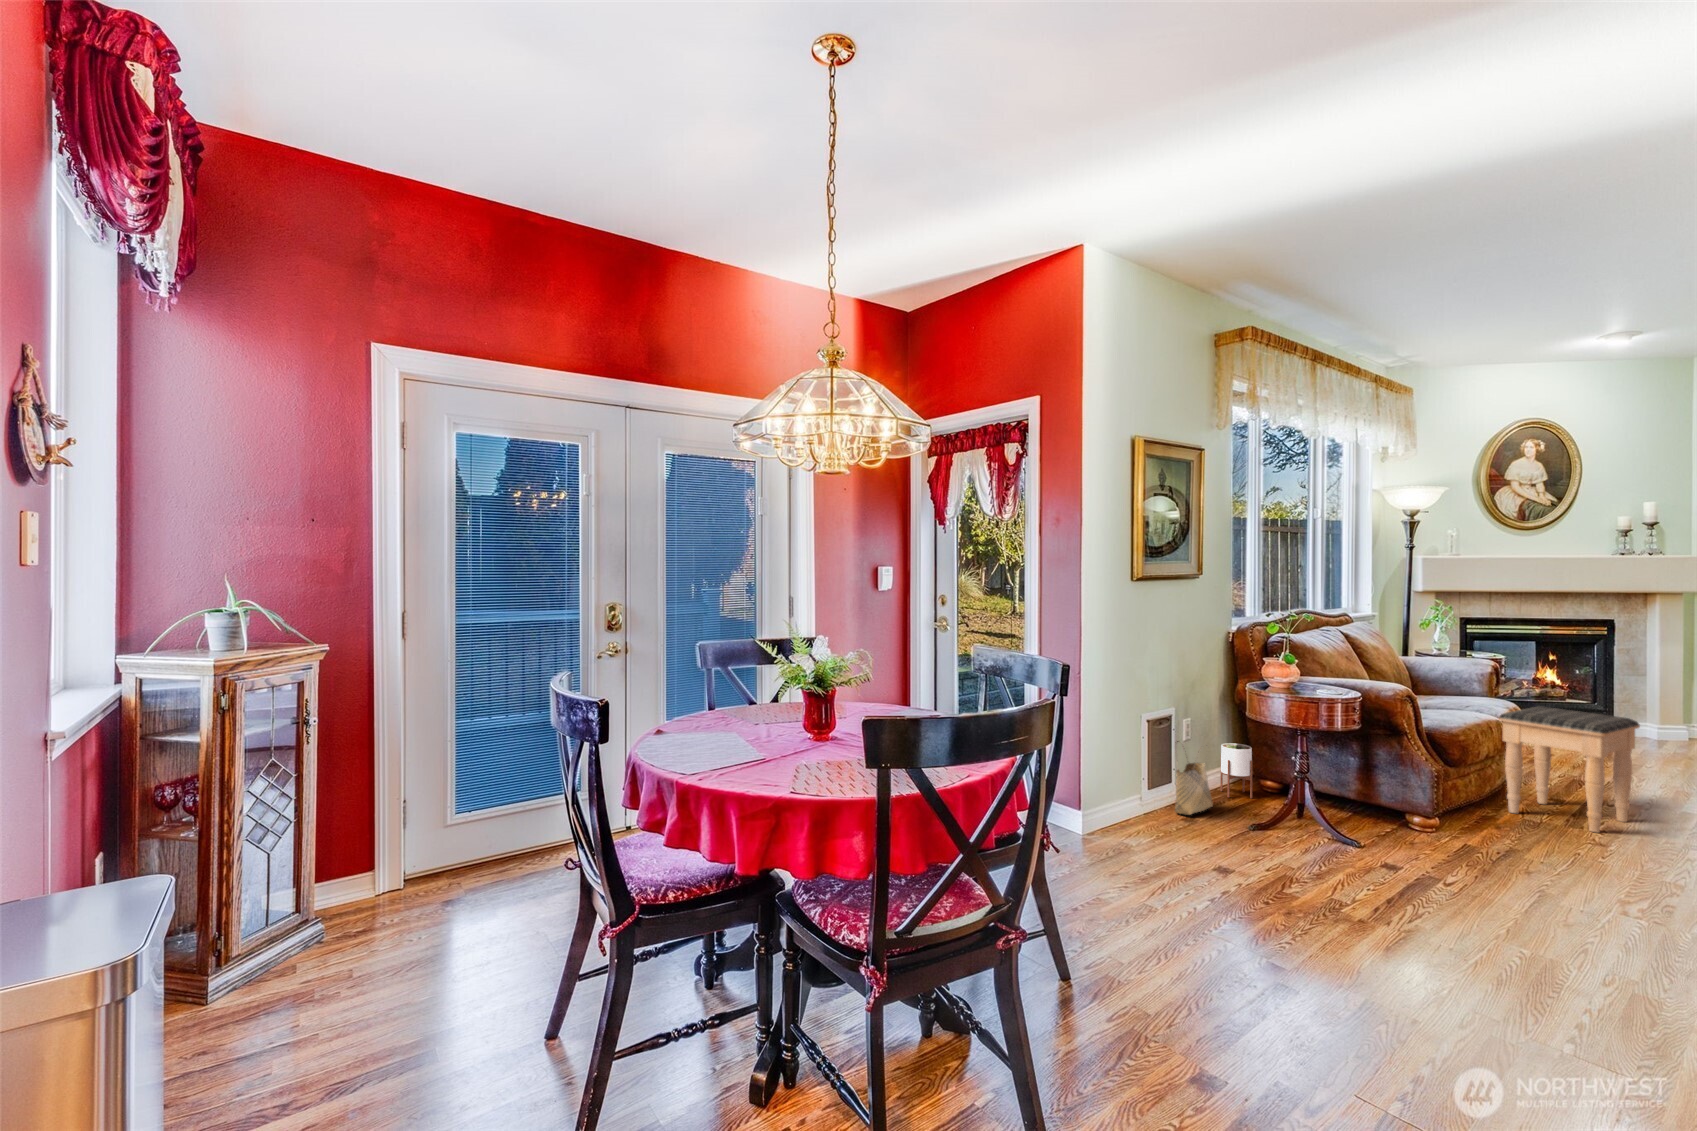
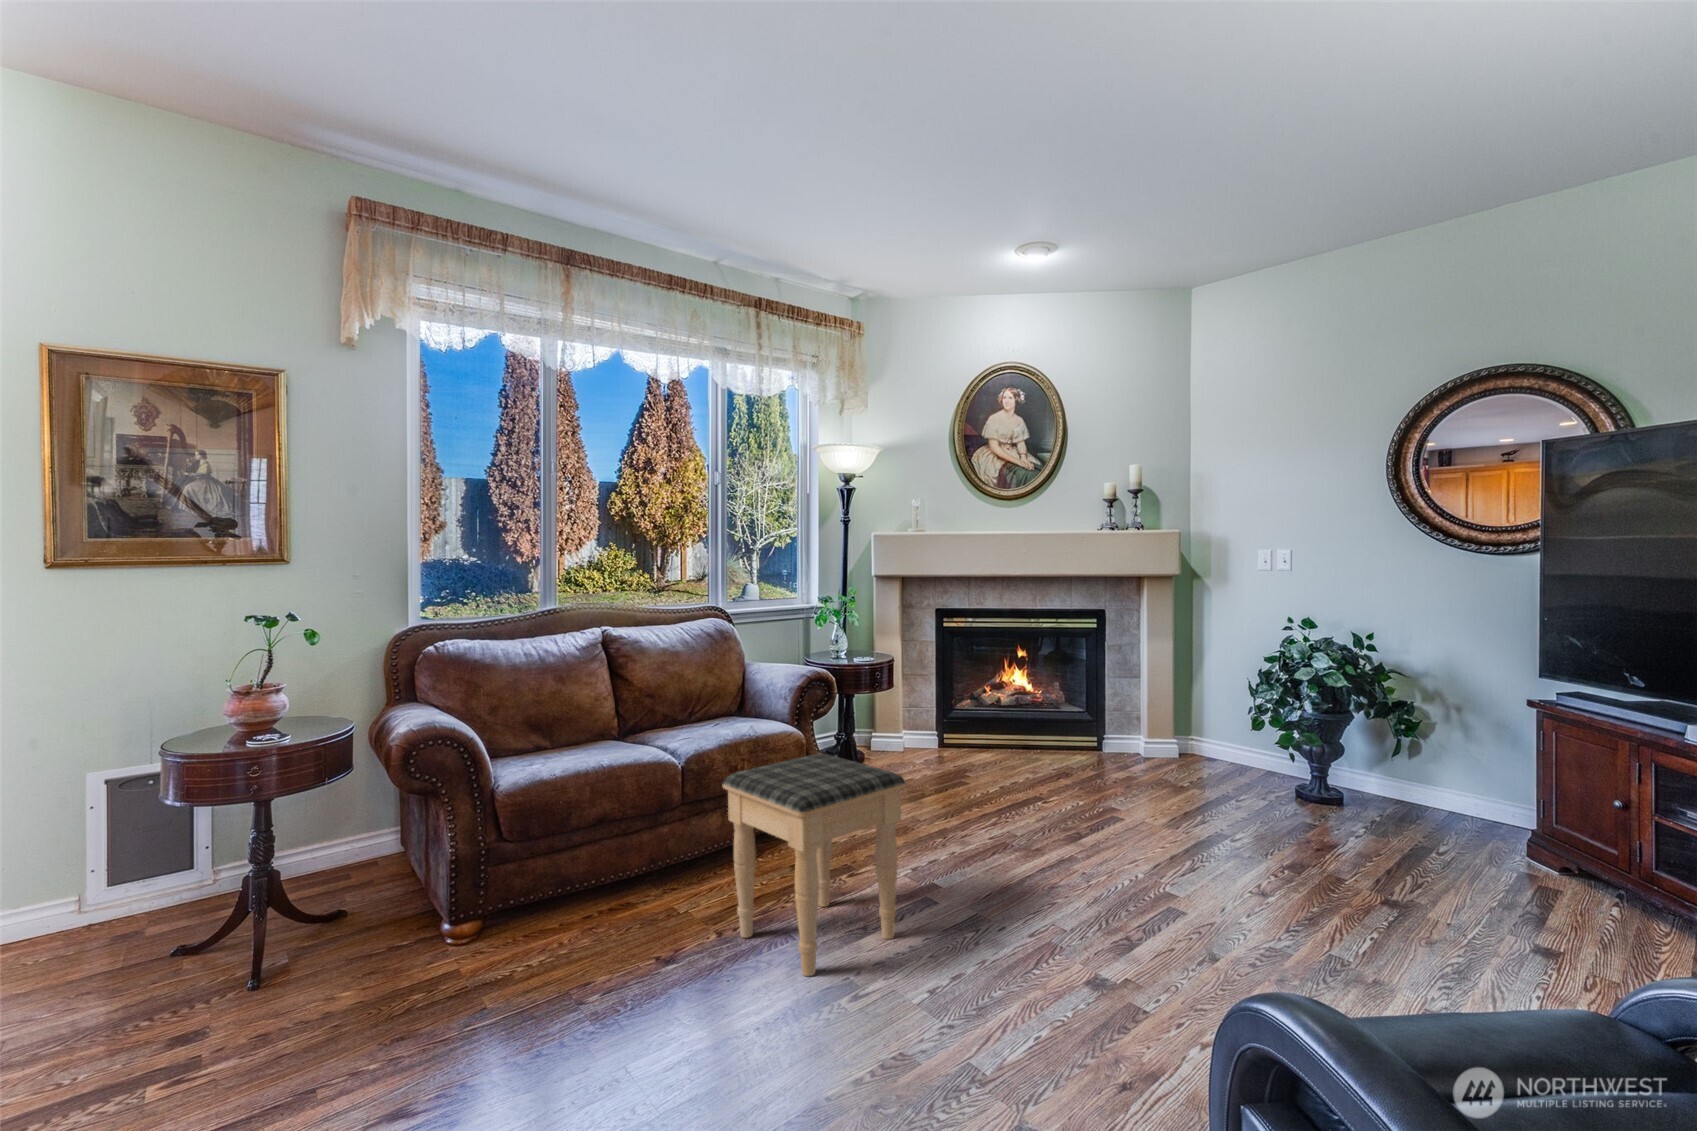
woven basket: present [1175,741,1213,815] -> none [85,871,210,1026]
potted plant: present [1220,743,1252,798] -> none [304,780,373,952]

